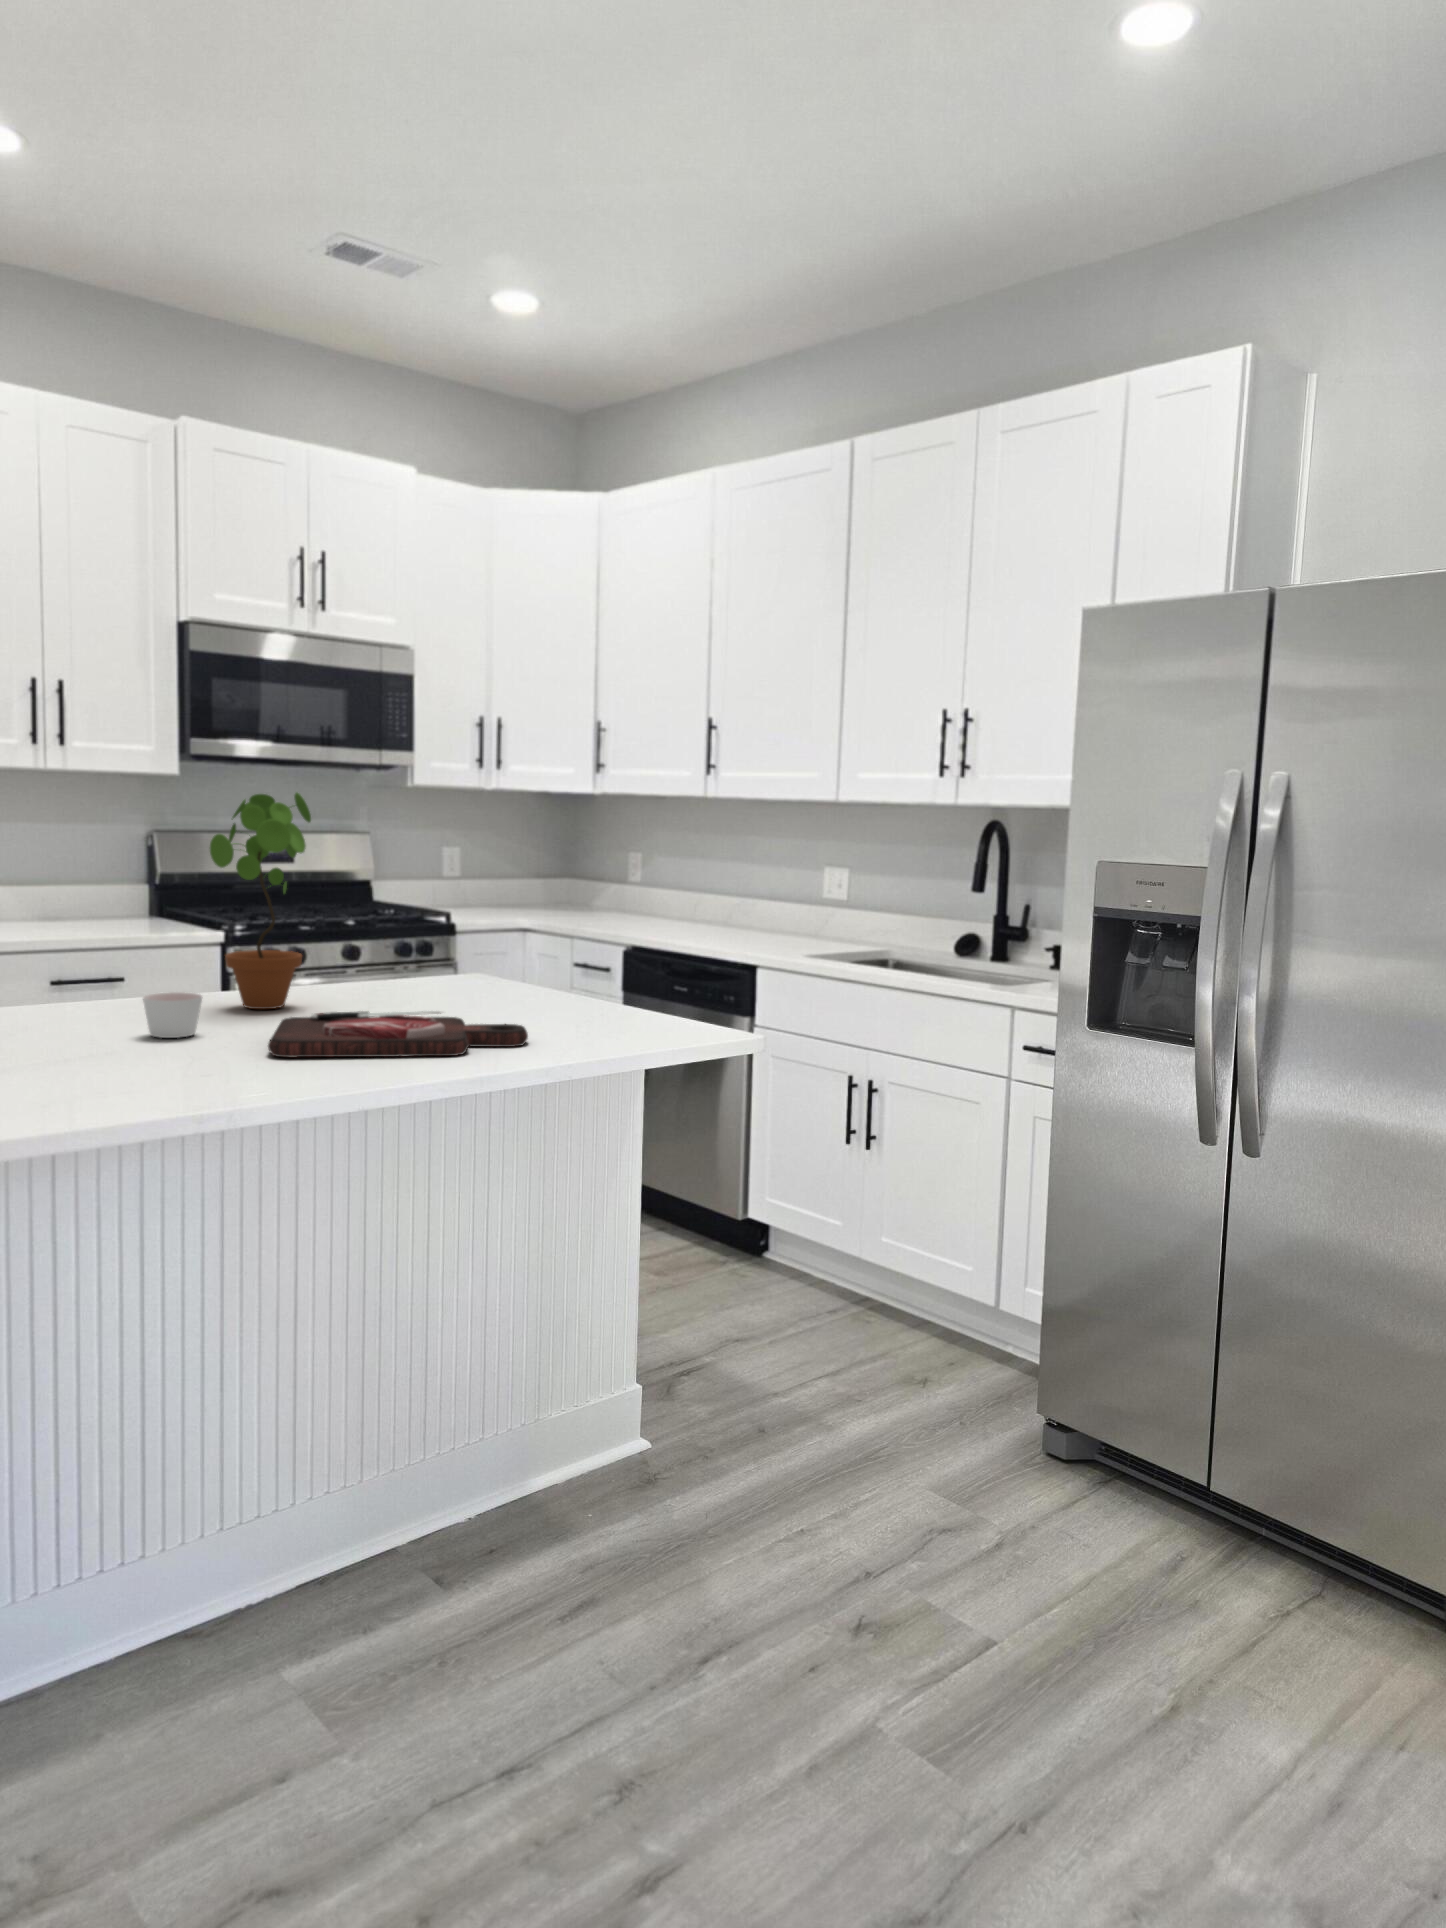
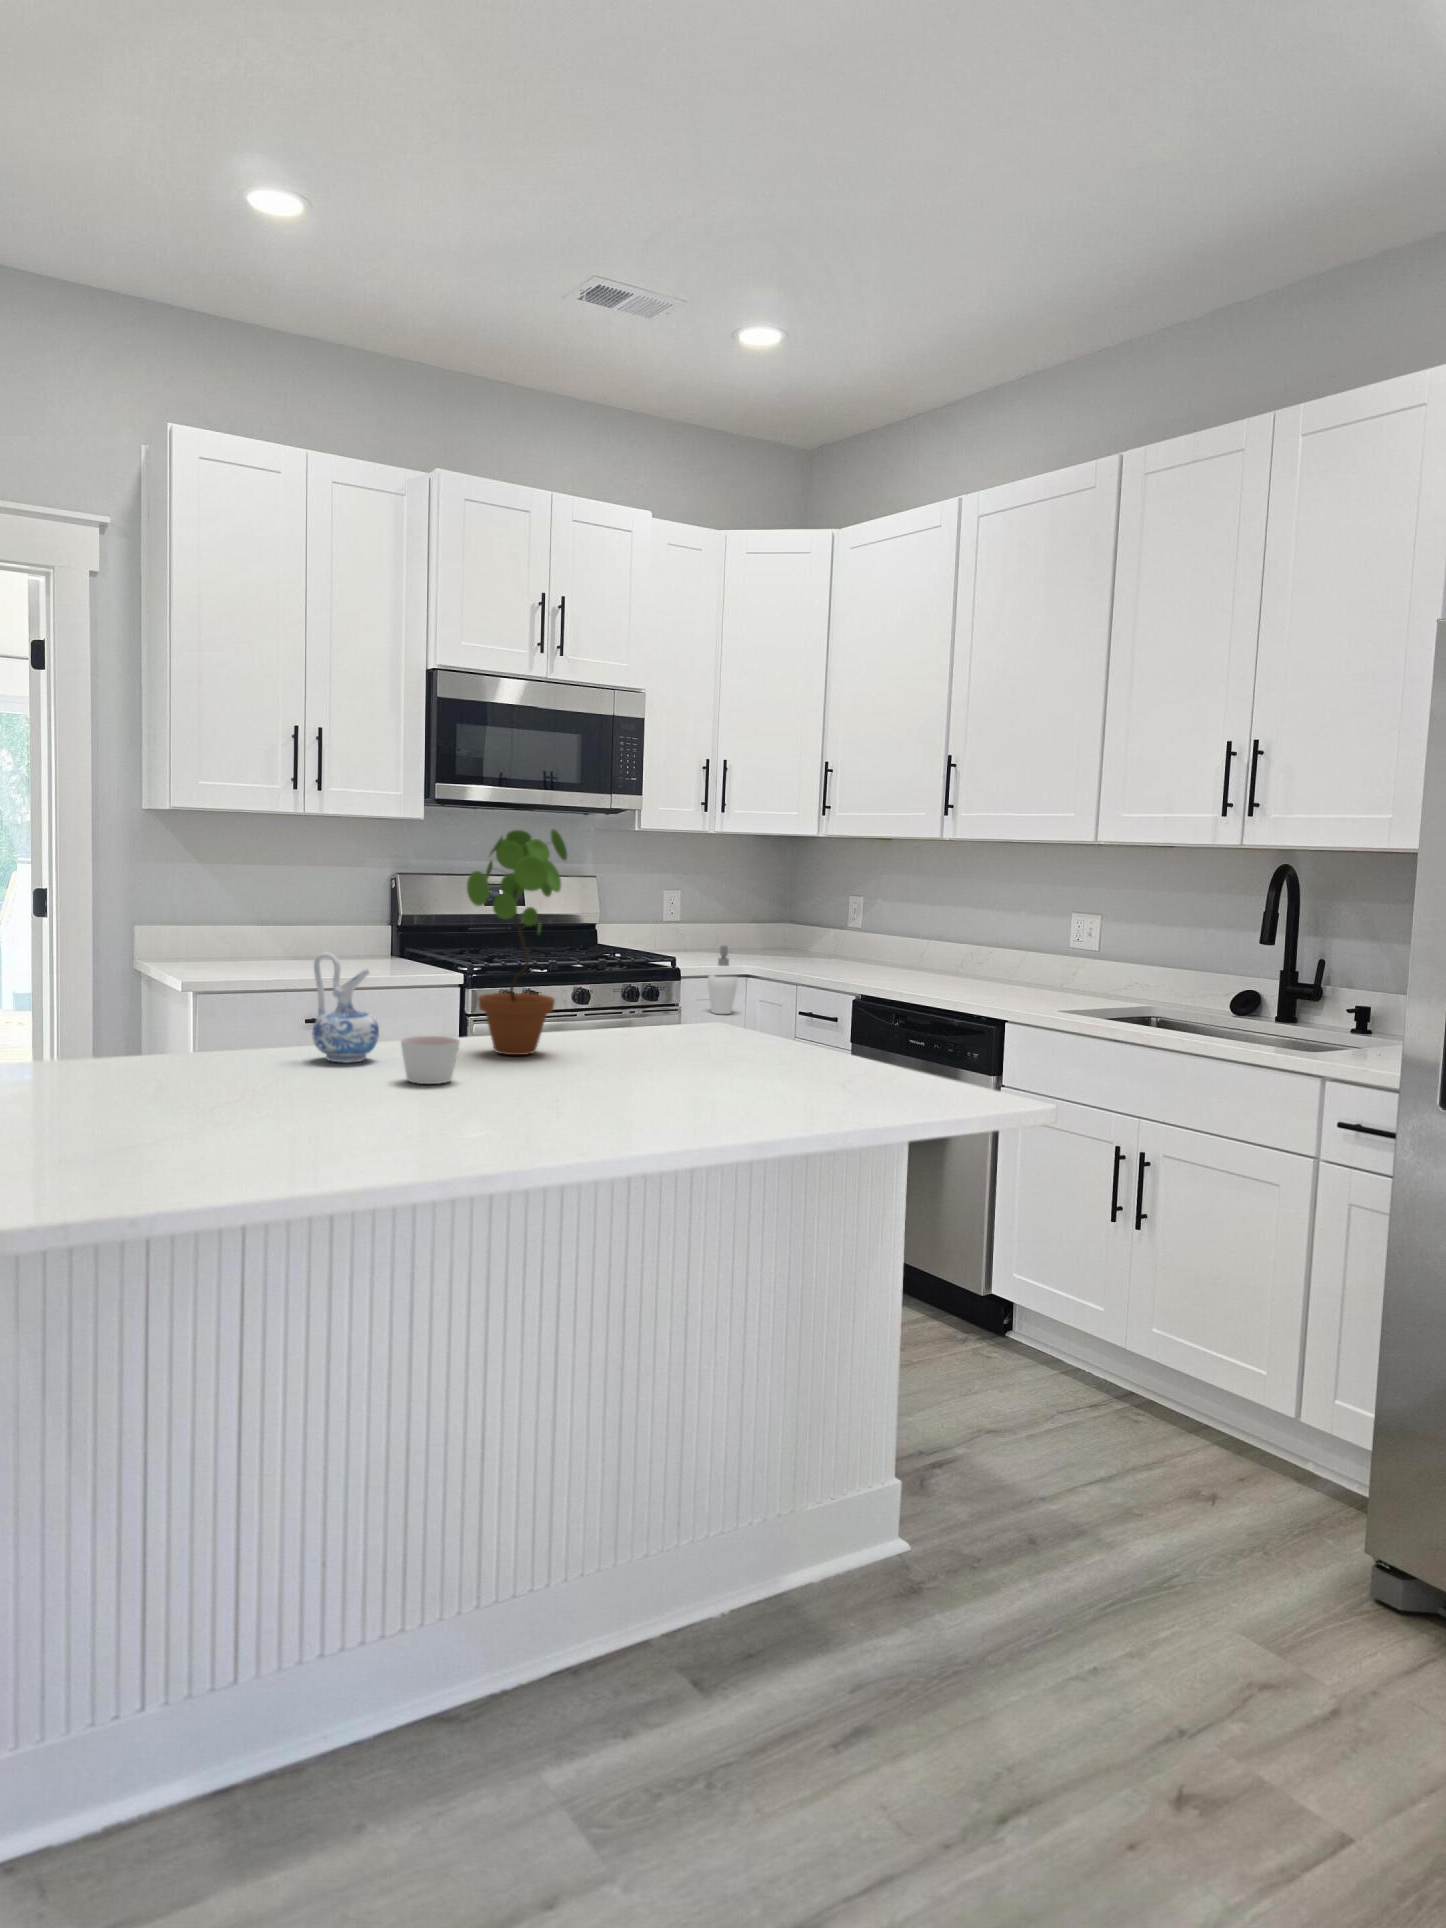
soap dispenser: none [481,900,511,967] -> present [708,945,737,1014]
ceramic pitcher: none [53,915,123,1021] -> present [312,952,379,1063]
cutting board: present [268,1011,528,1057] -> none [529,1062,801,1115]

